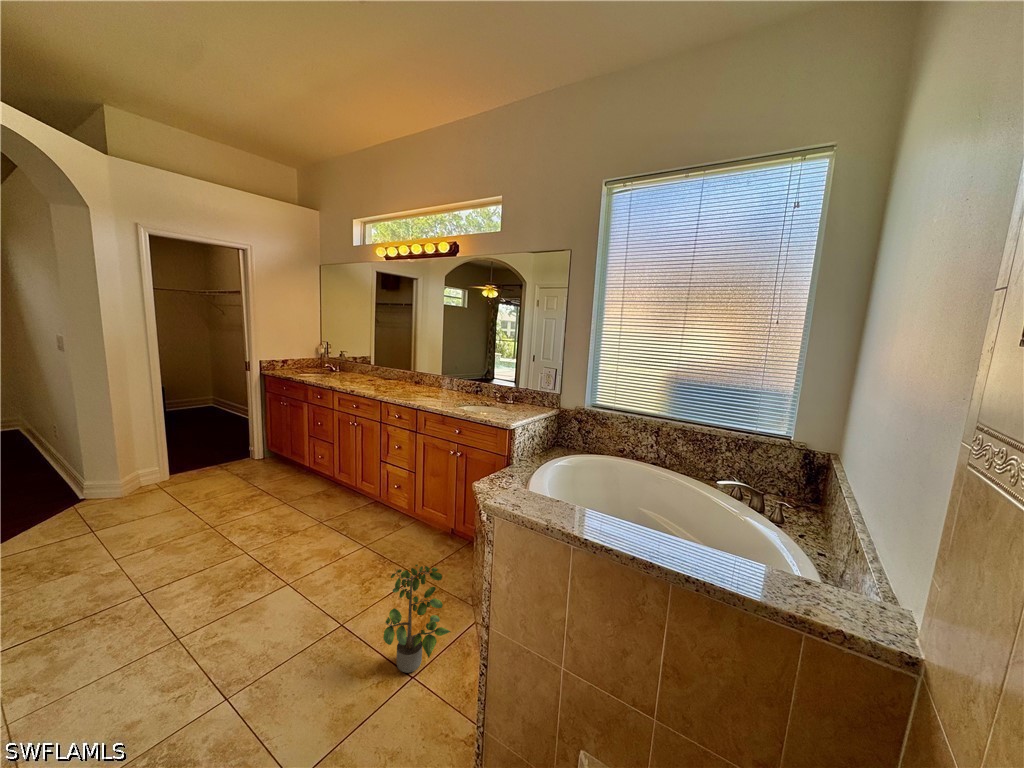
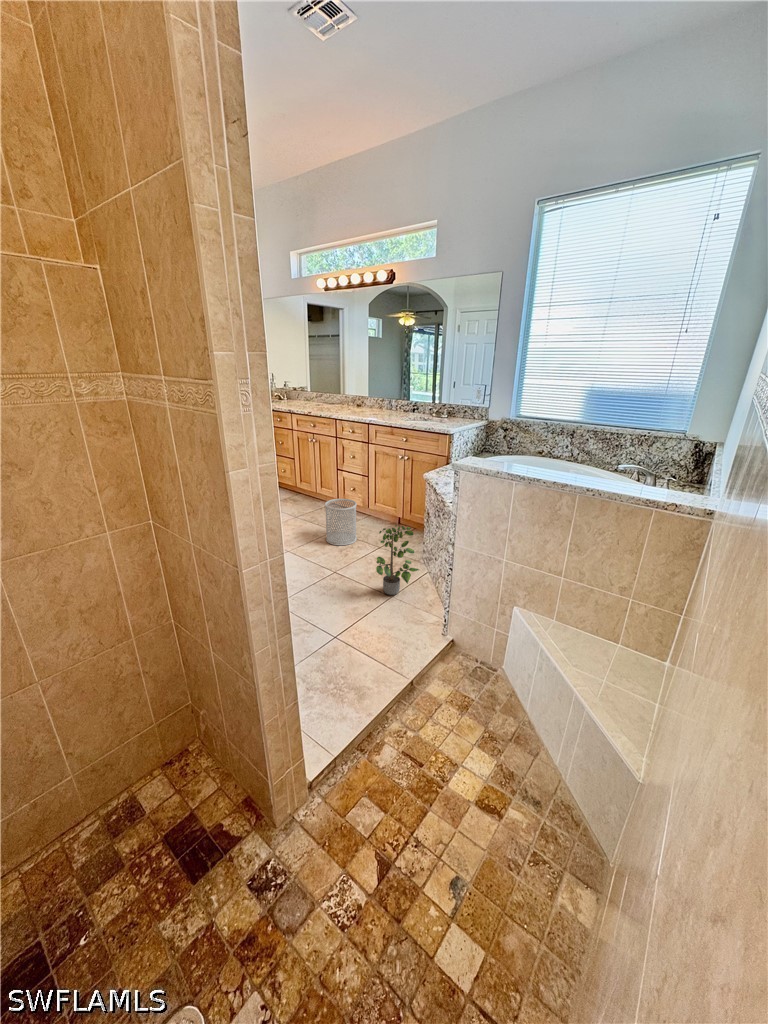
wastebasket: none [345,503,390,572] -> present [325,499,357,545]

